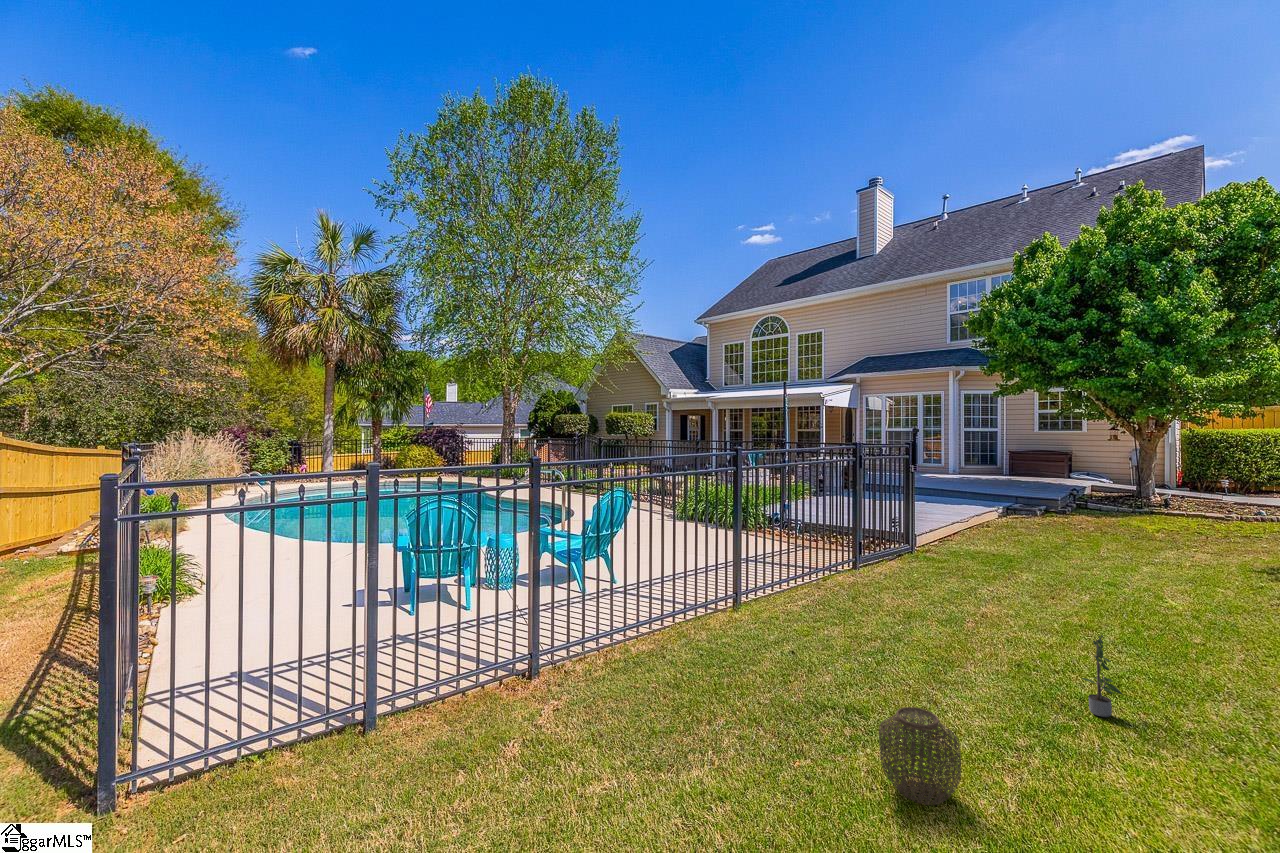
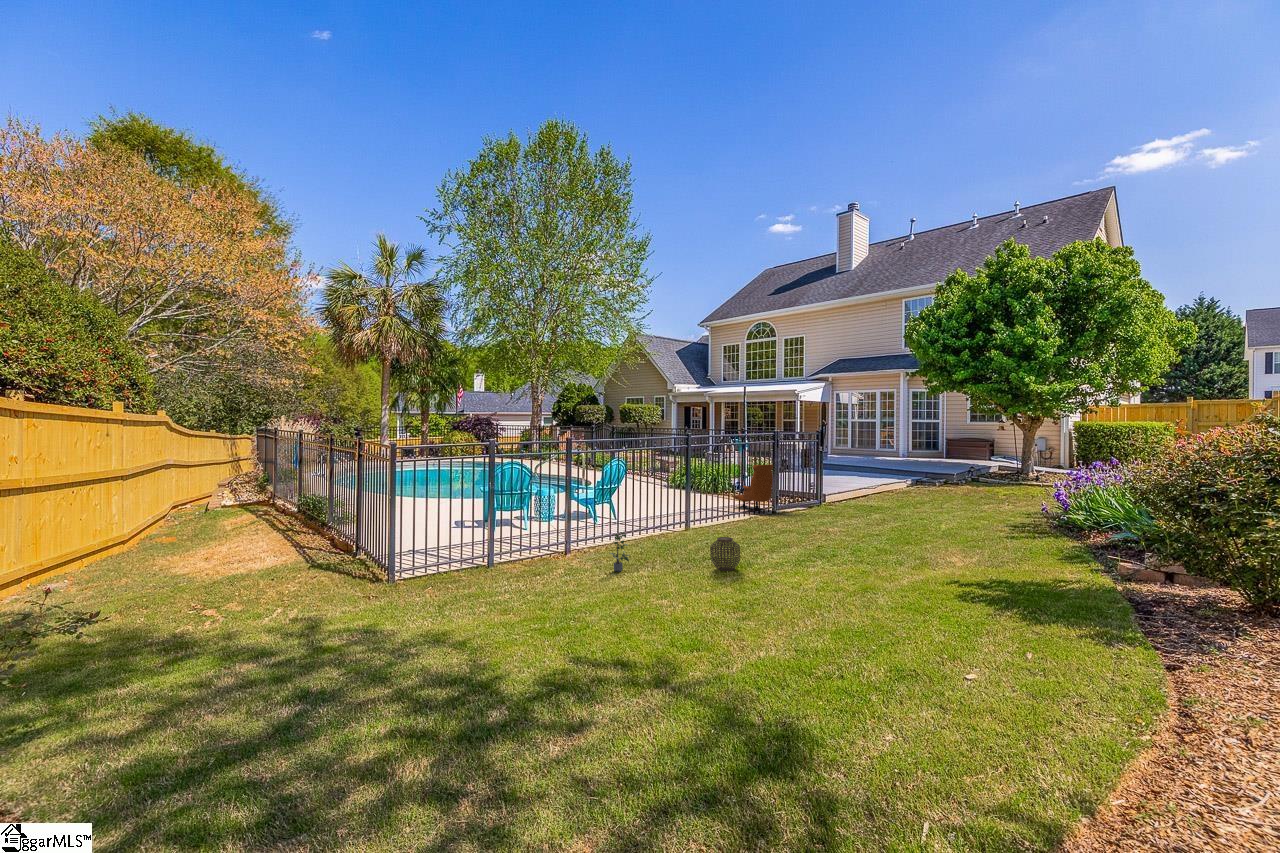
lounge chair: none [795,497,867,578] -> present [734,464,773,514]
potted plant: present [1082,635,1123,717] -> present [609,532,629,572]

